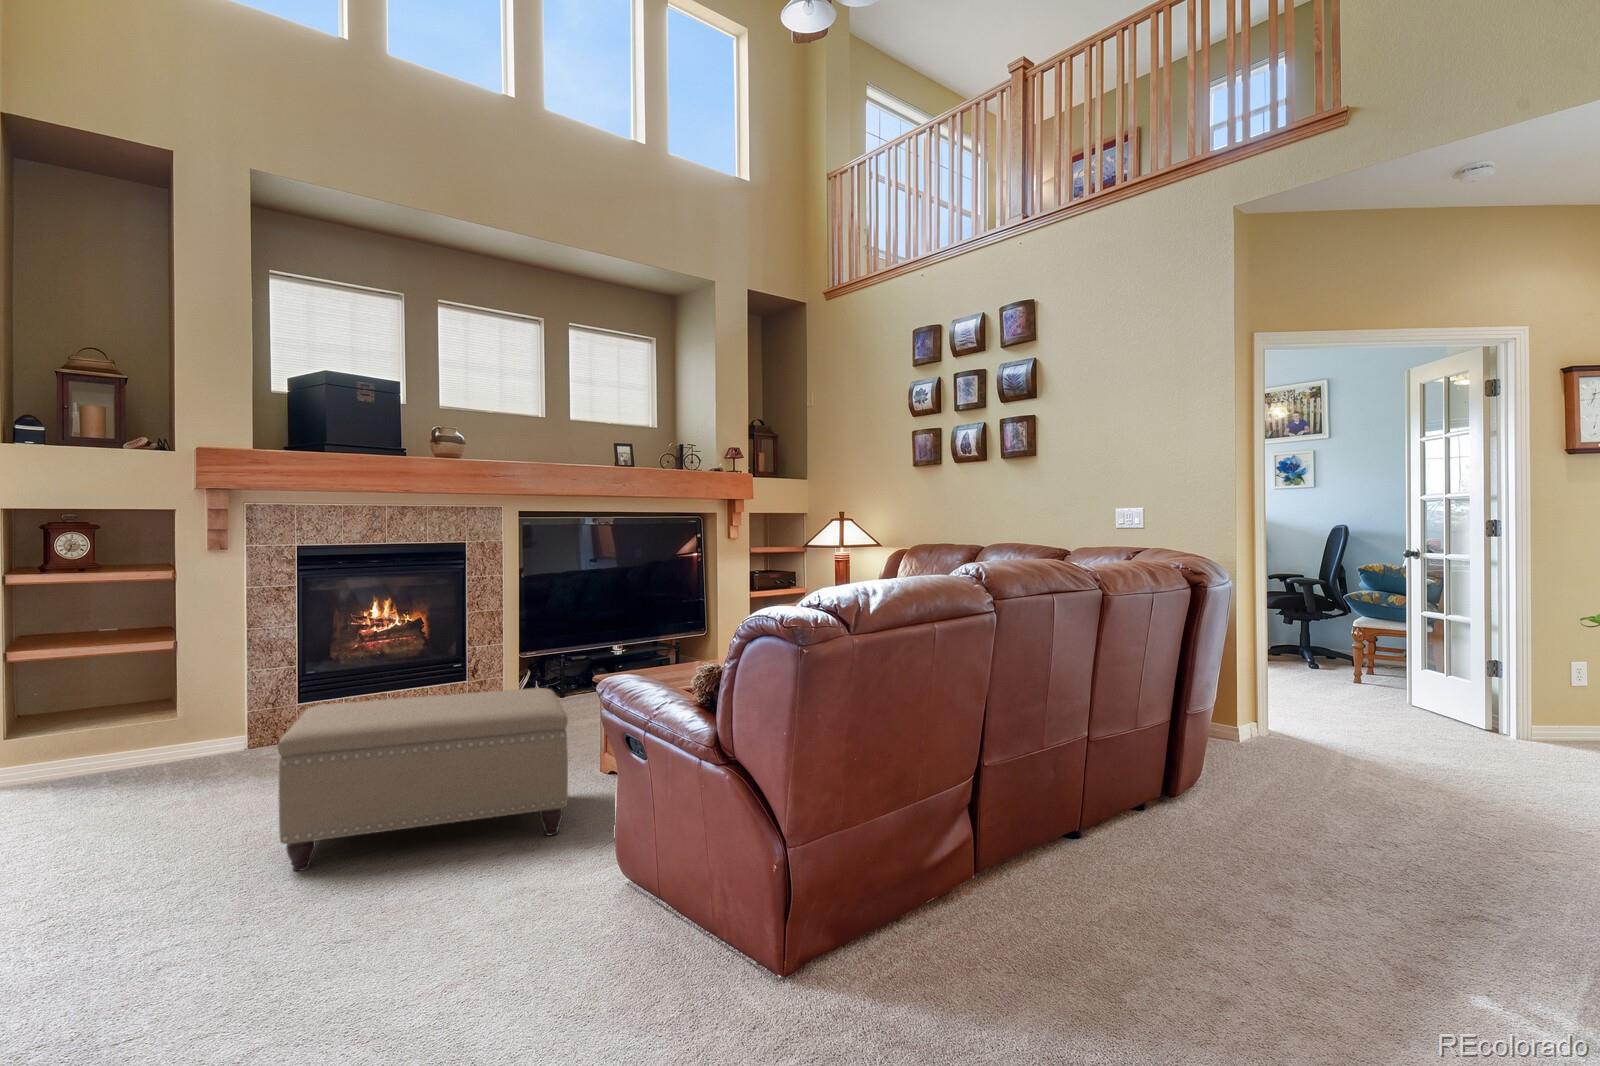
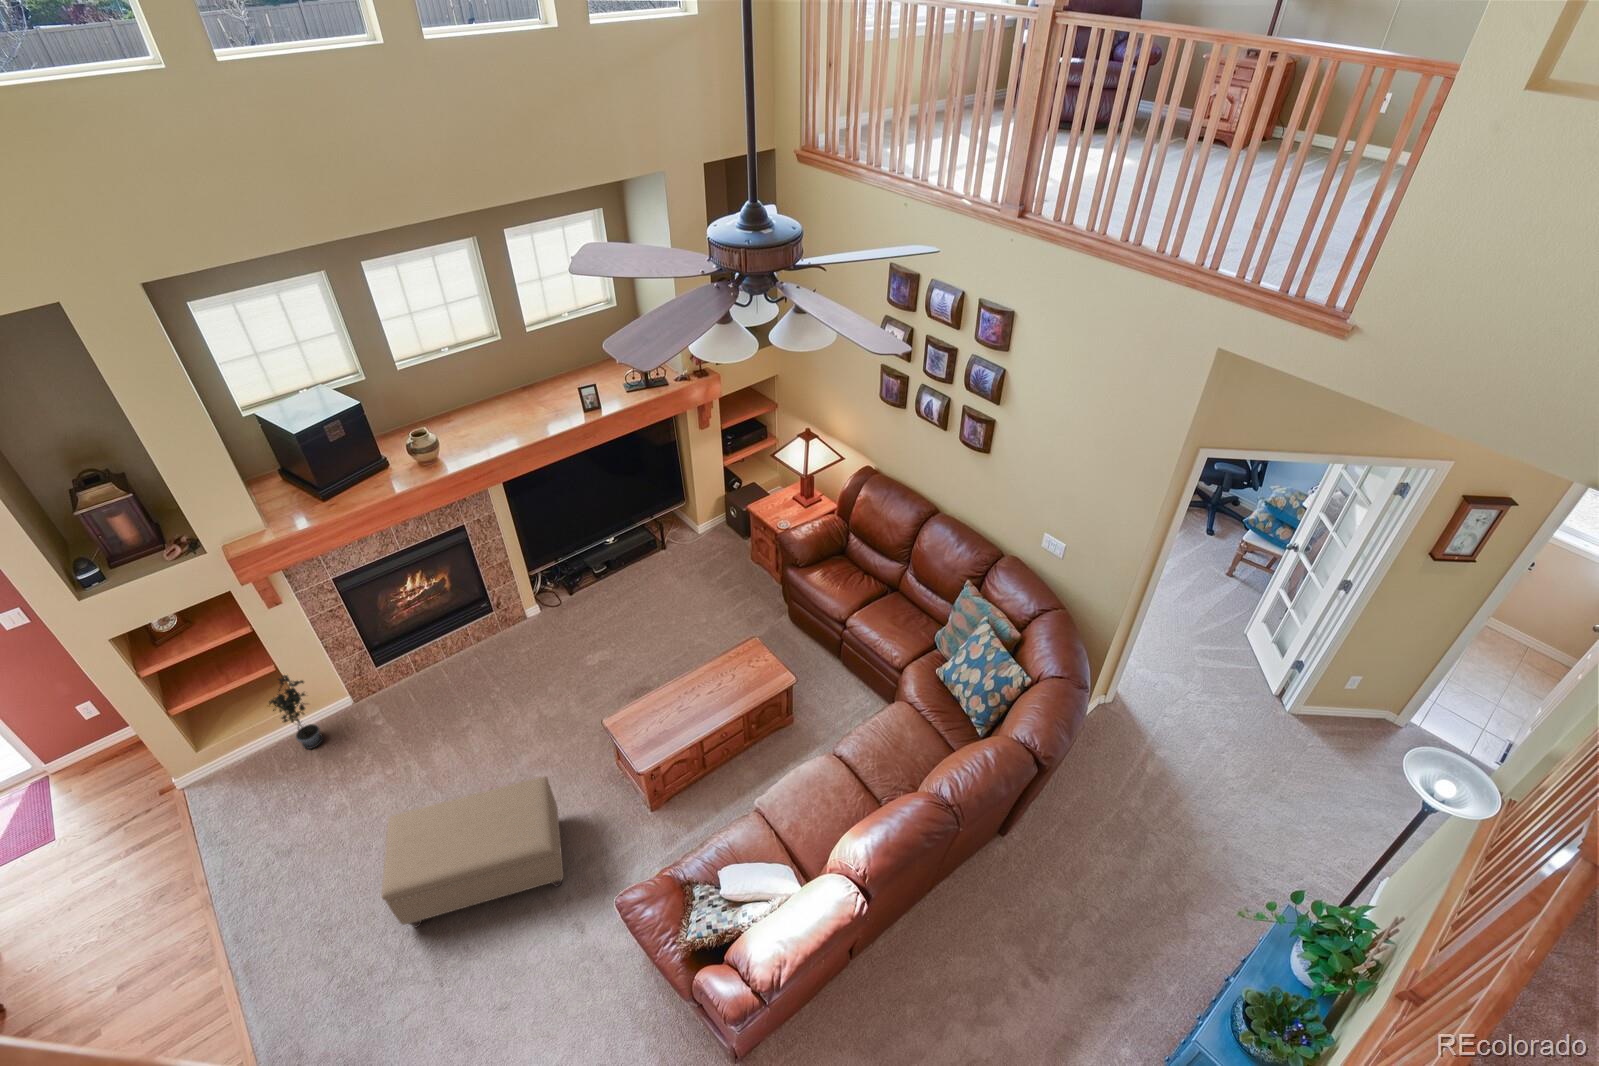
potted plant: none [141,636,212,771] -> present [269,675,323,749]

